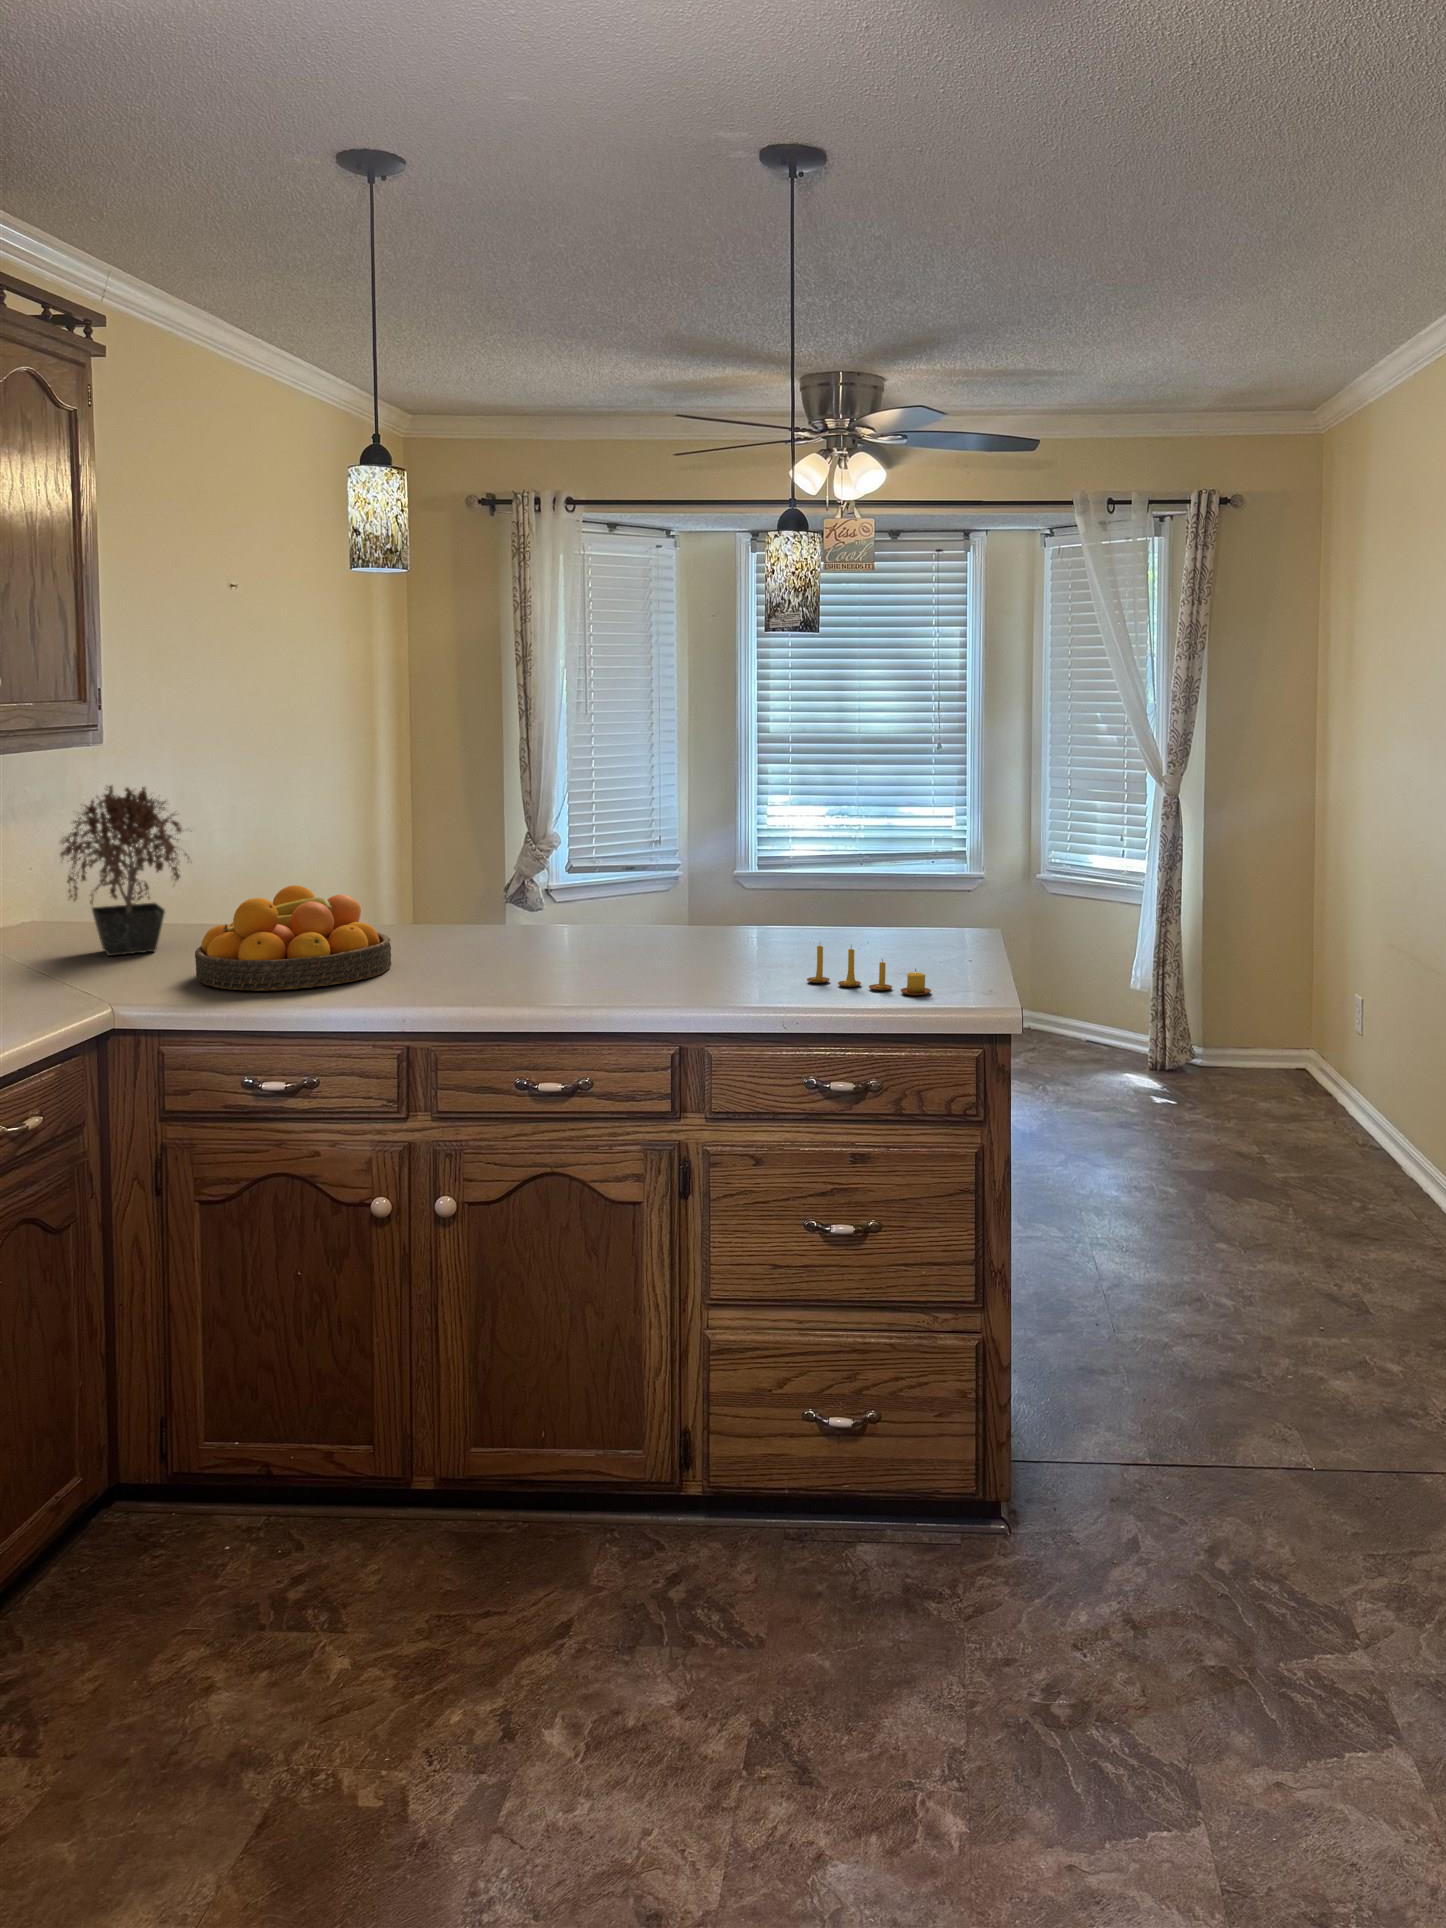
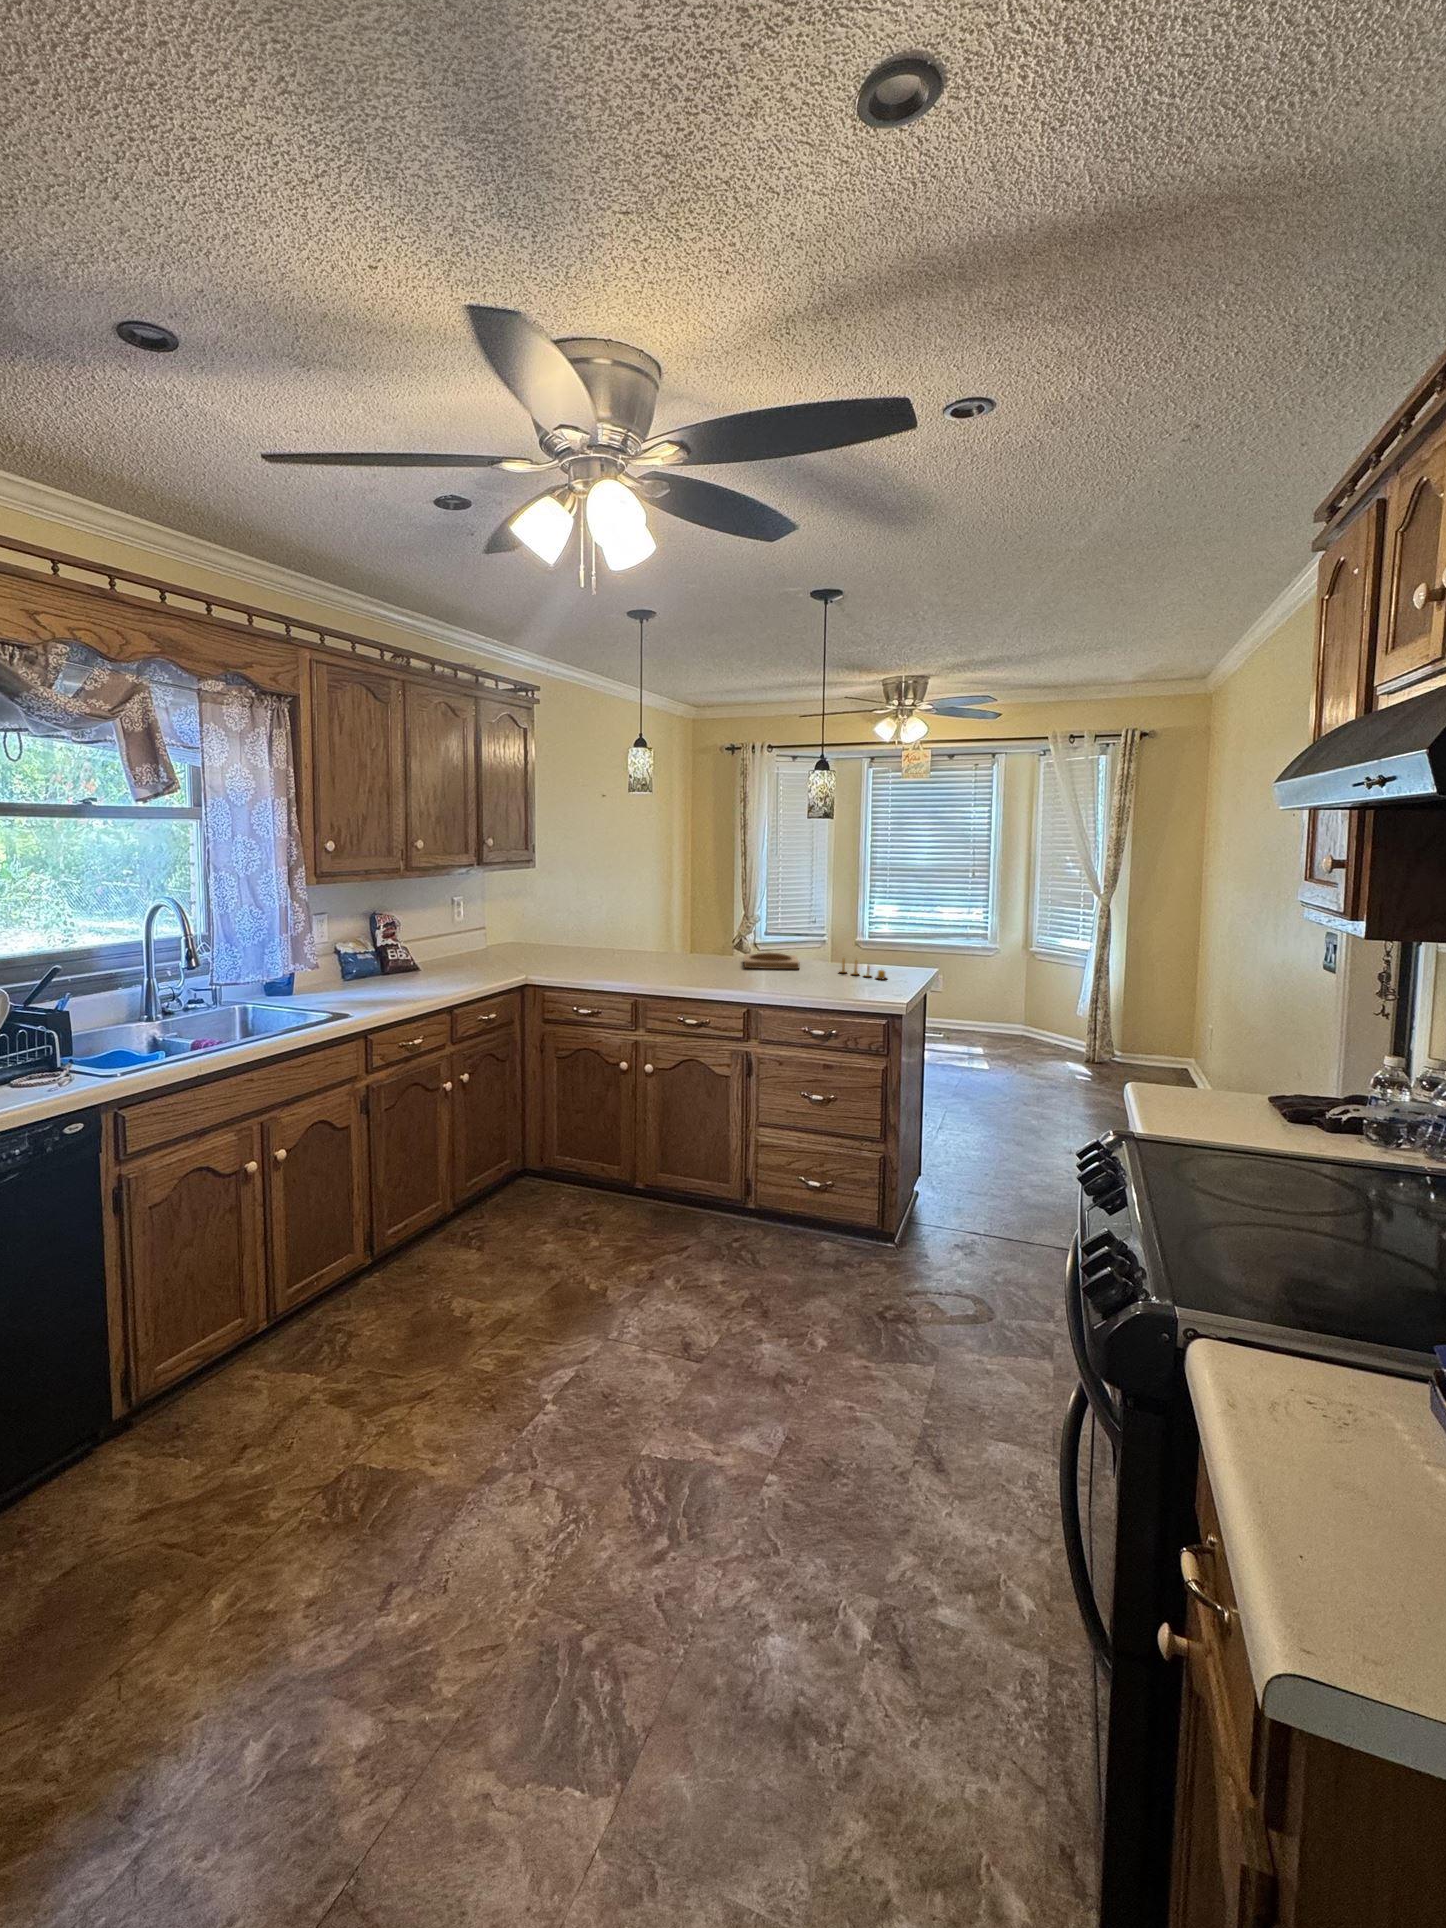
potted plant: present [60,786,189,956] -> none [556,884,604,950]
fruit bowl: present [195,885,391,991] -> none [604,925,675,963]
tray: none [568,938,712,985] -> present [744,952,799,969]

